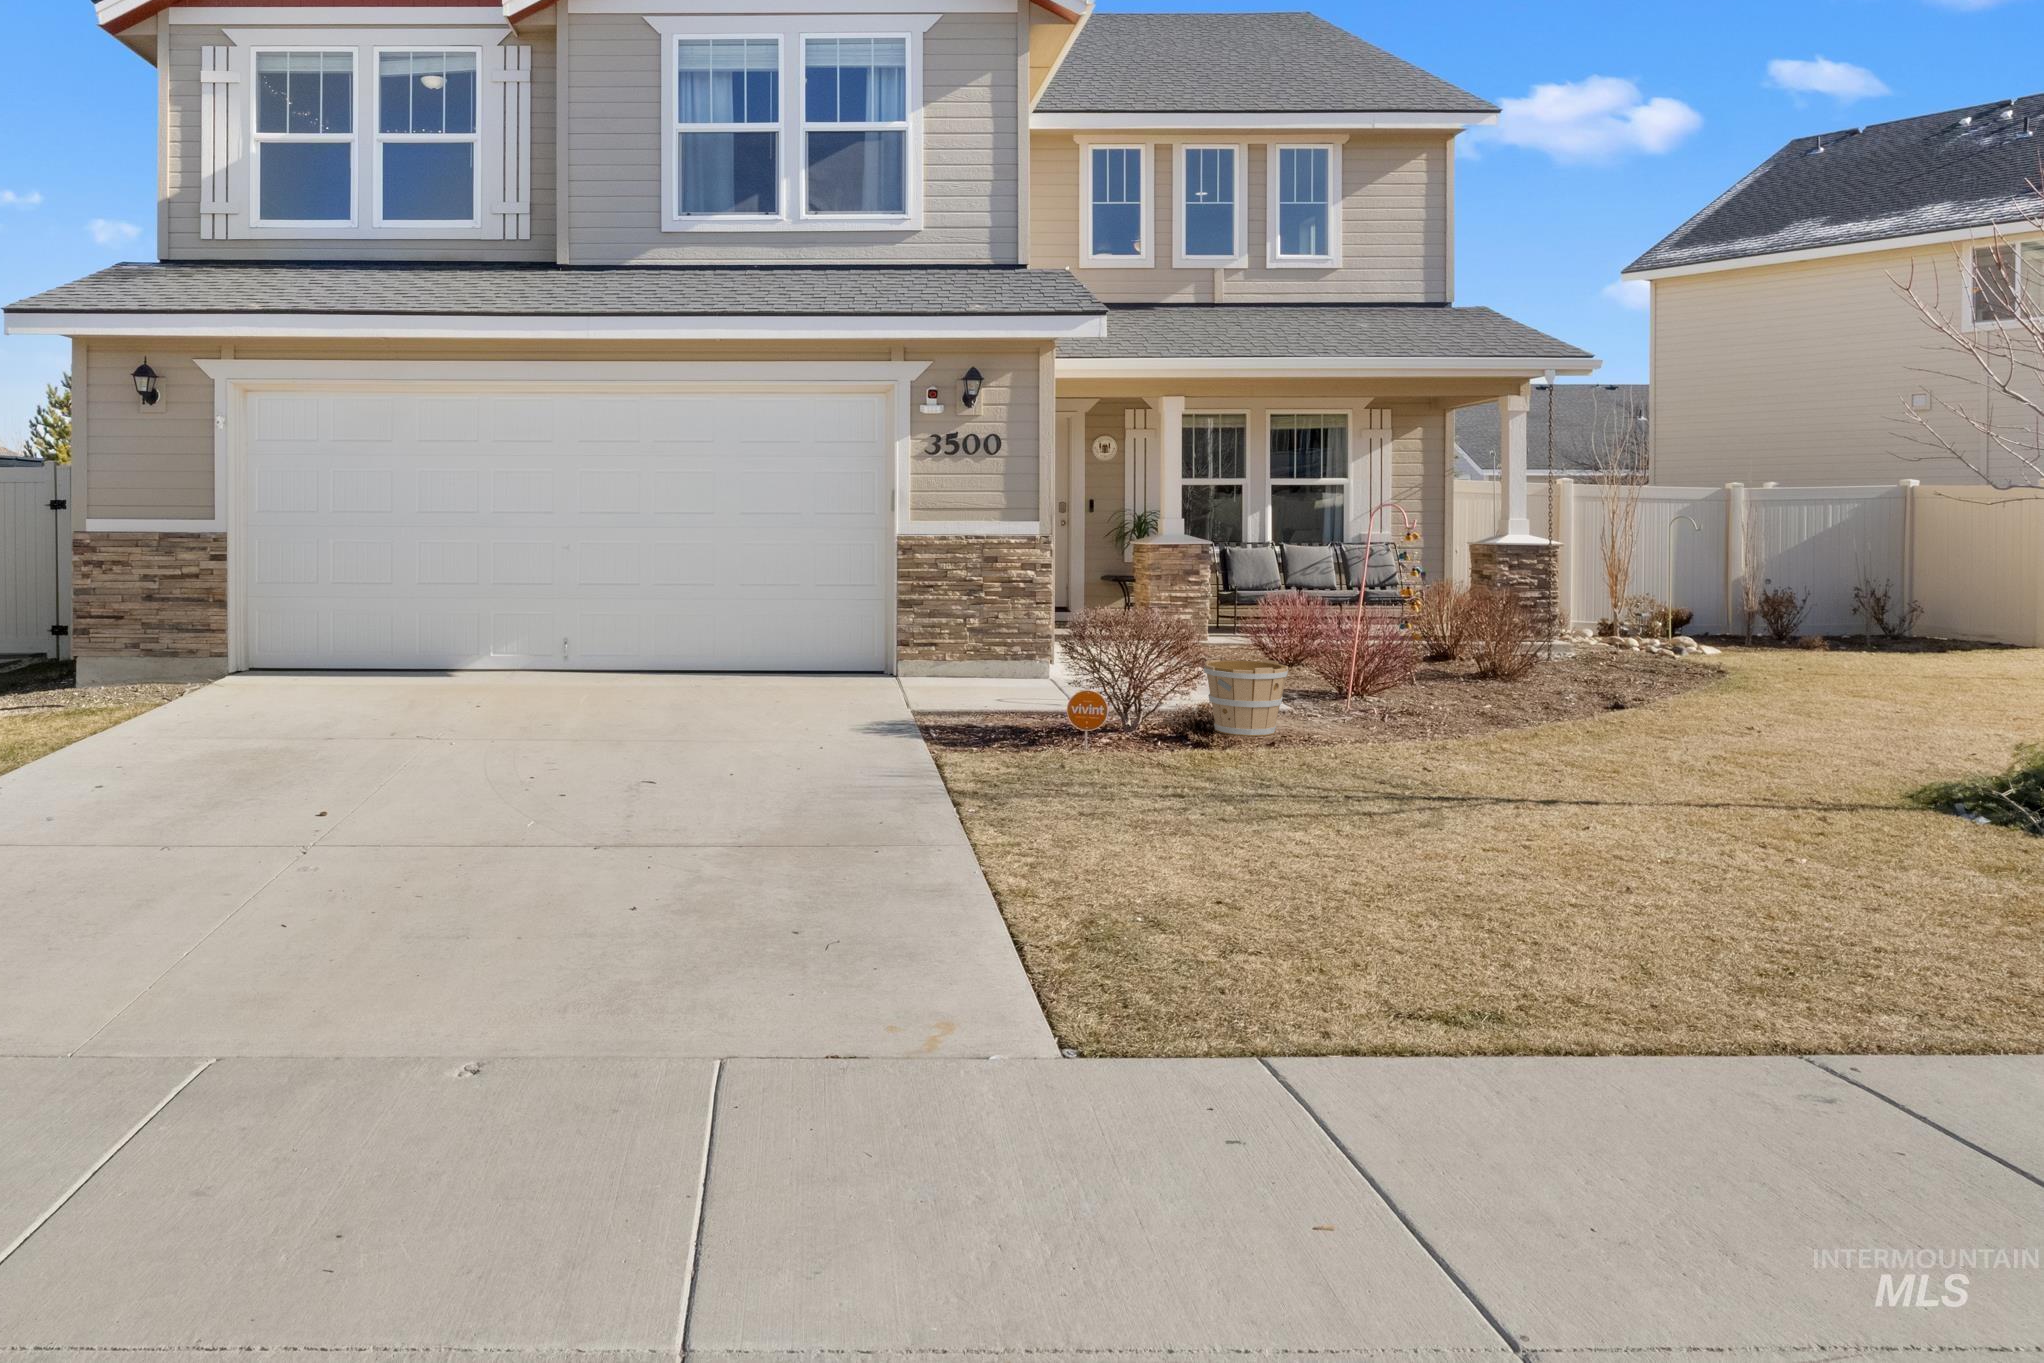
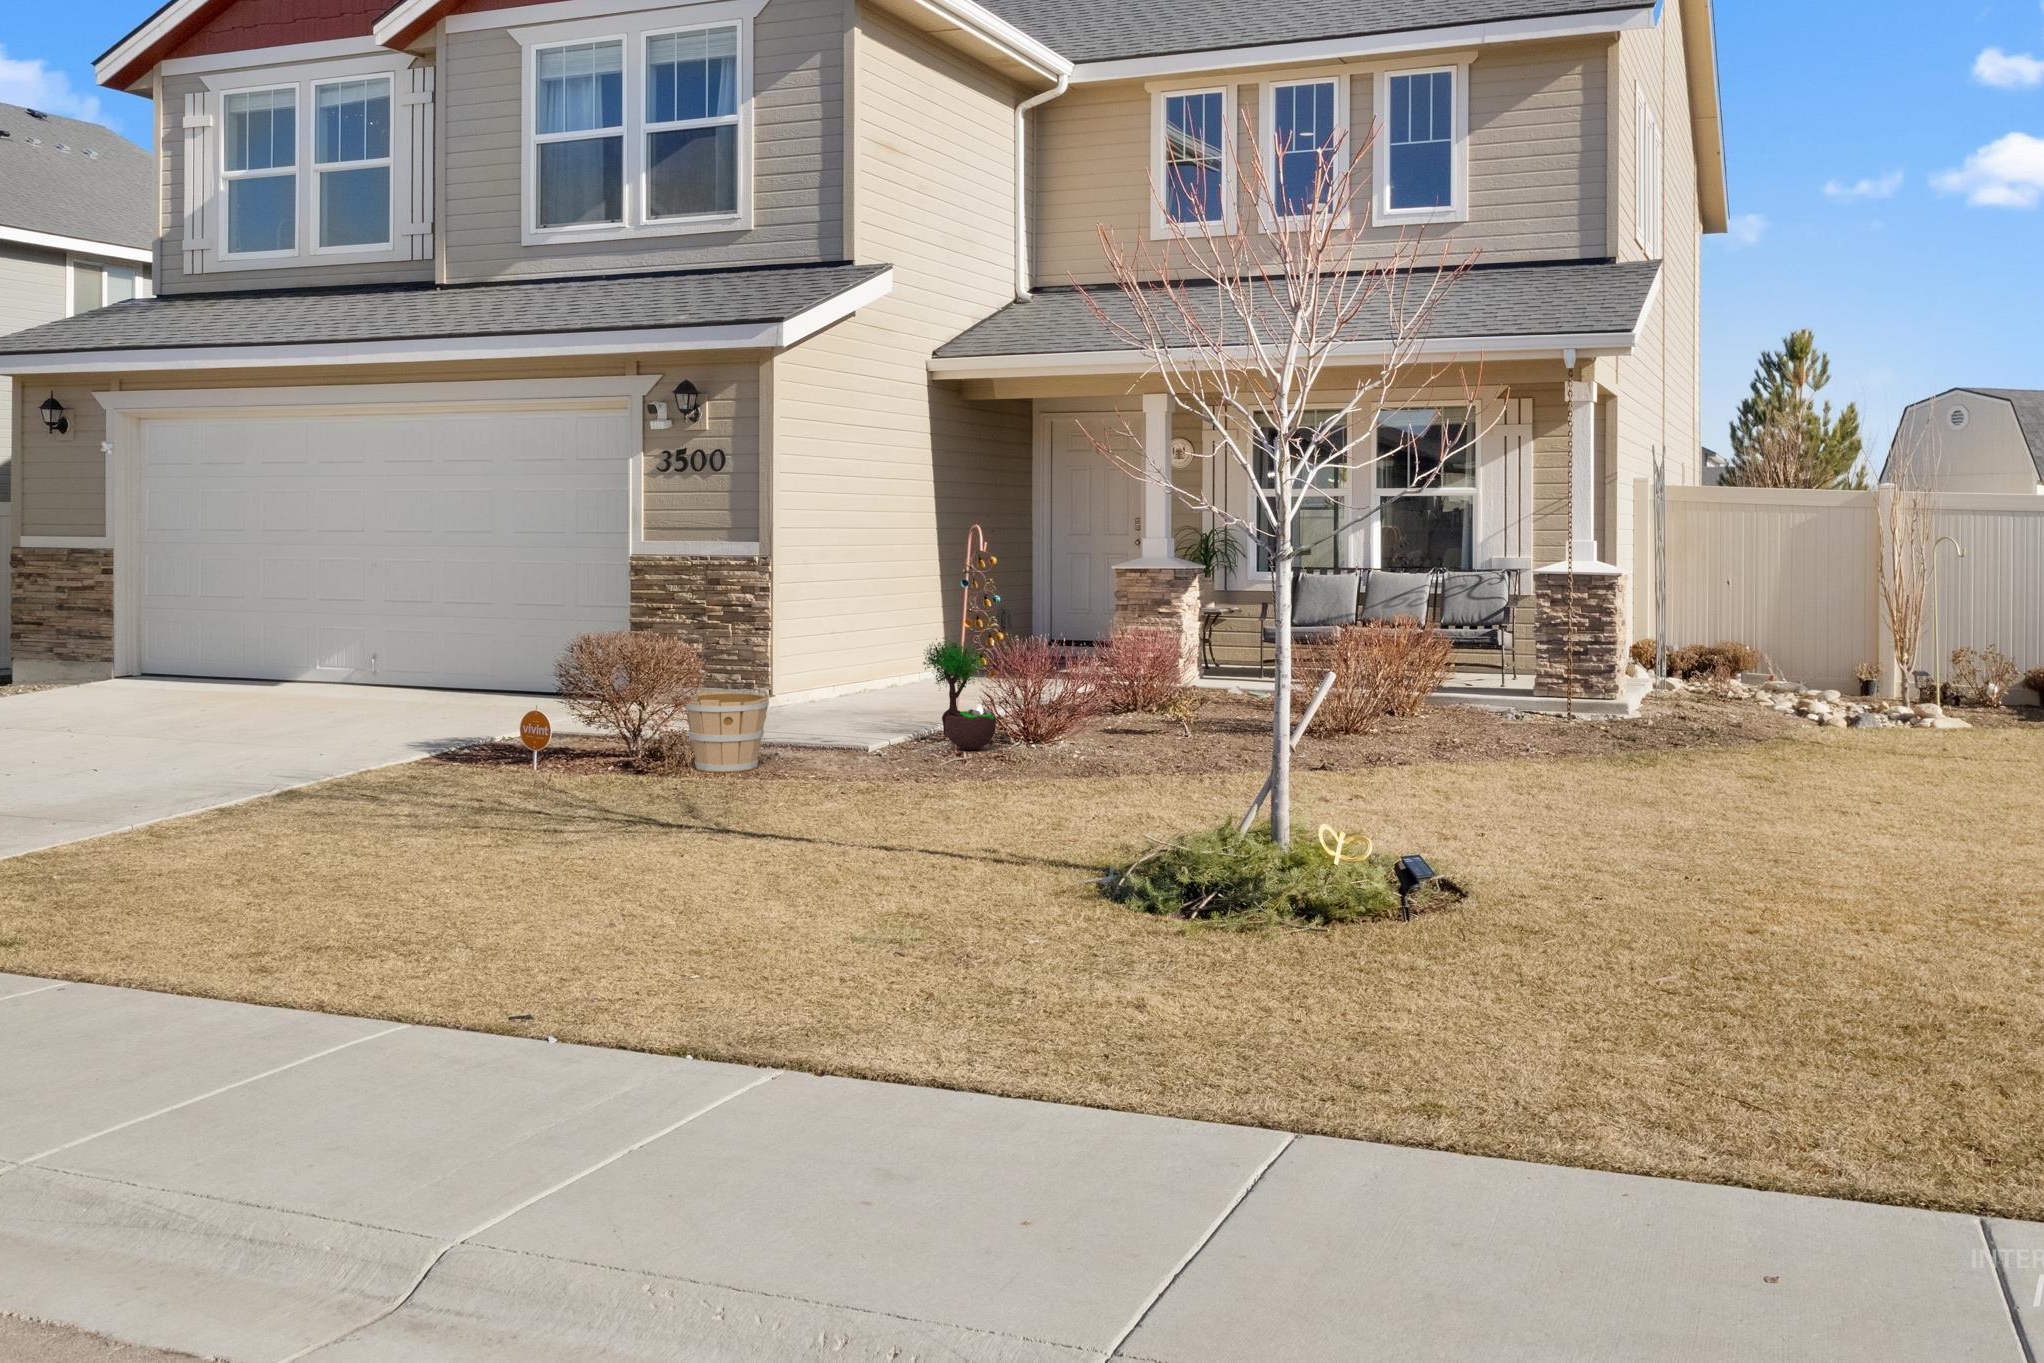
potted tree: none [1286,596,1356,701] -> present [923,636,996,750]

